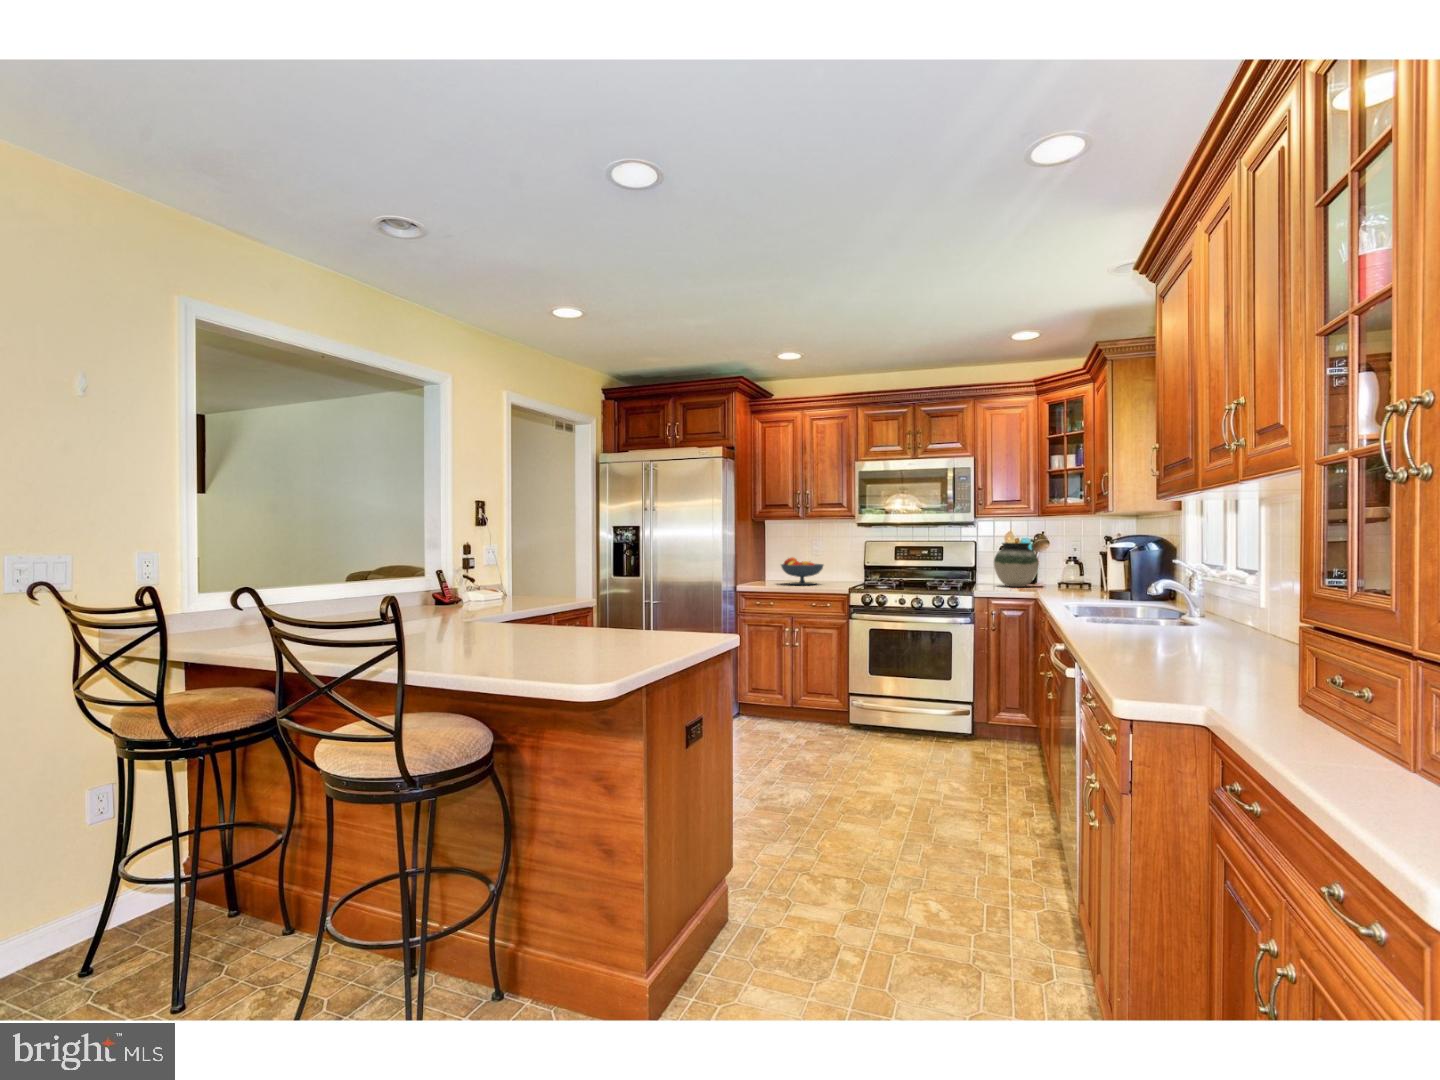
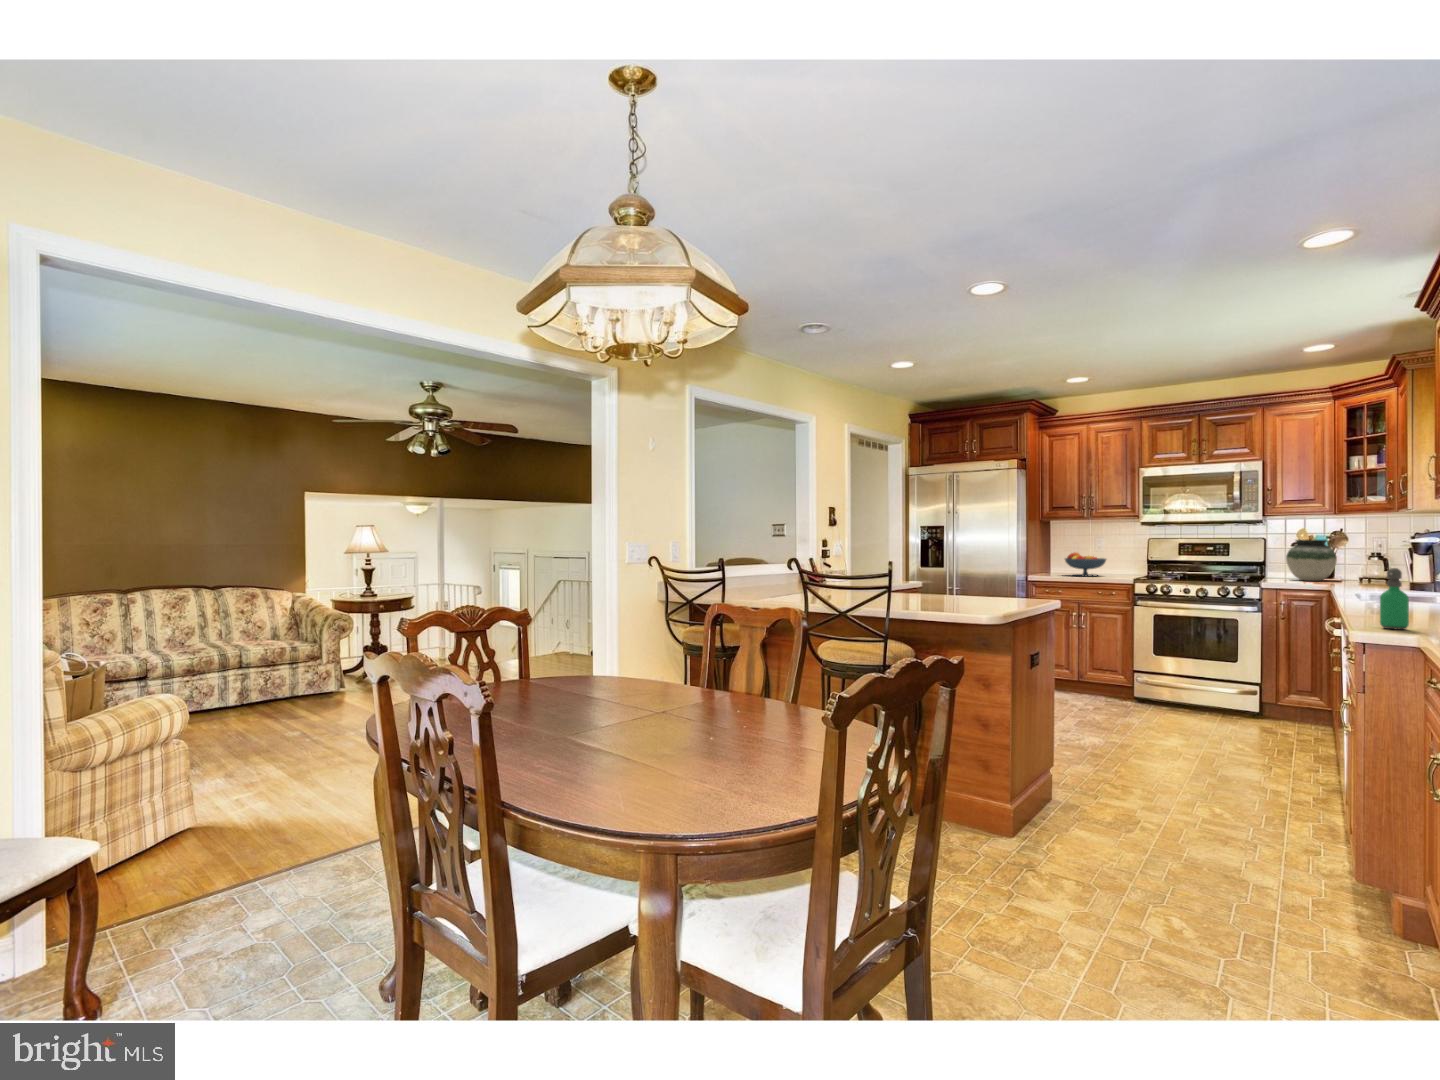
soap dispenser: none [1133,591,1169,681] -> present [1380,568,1409,630]

